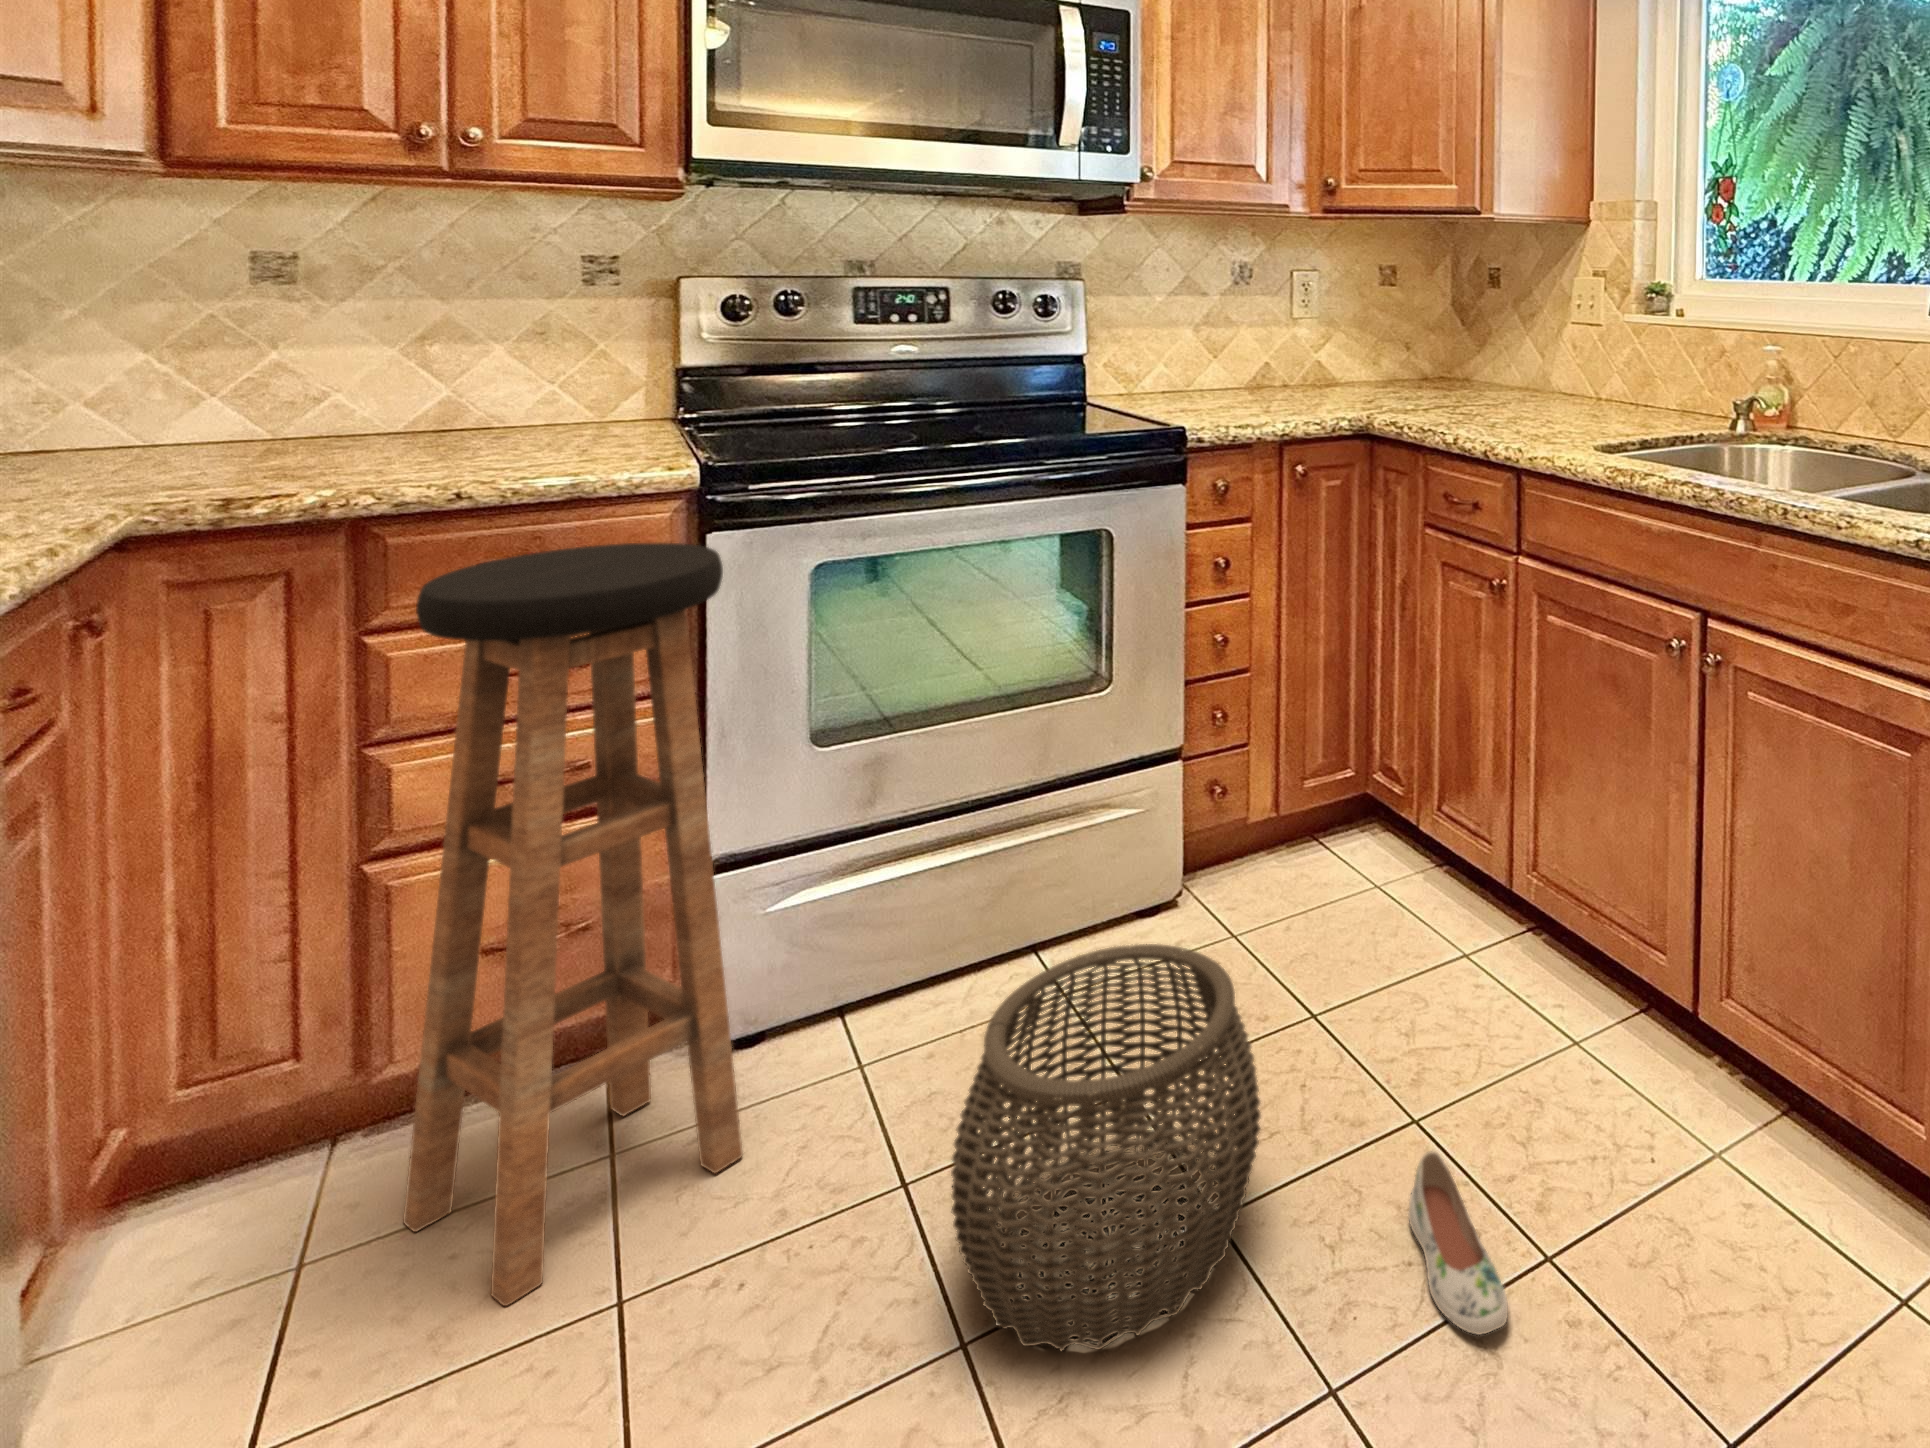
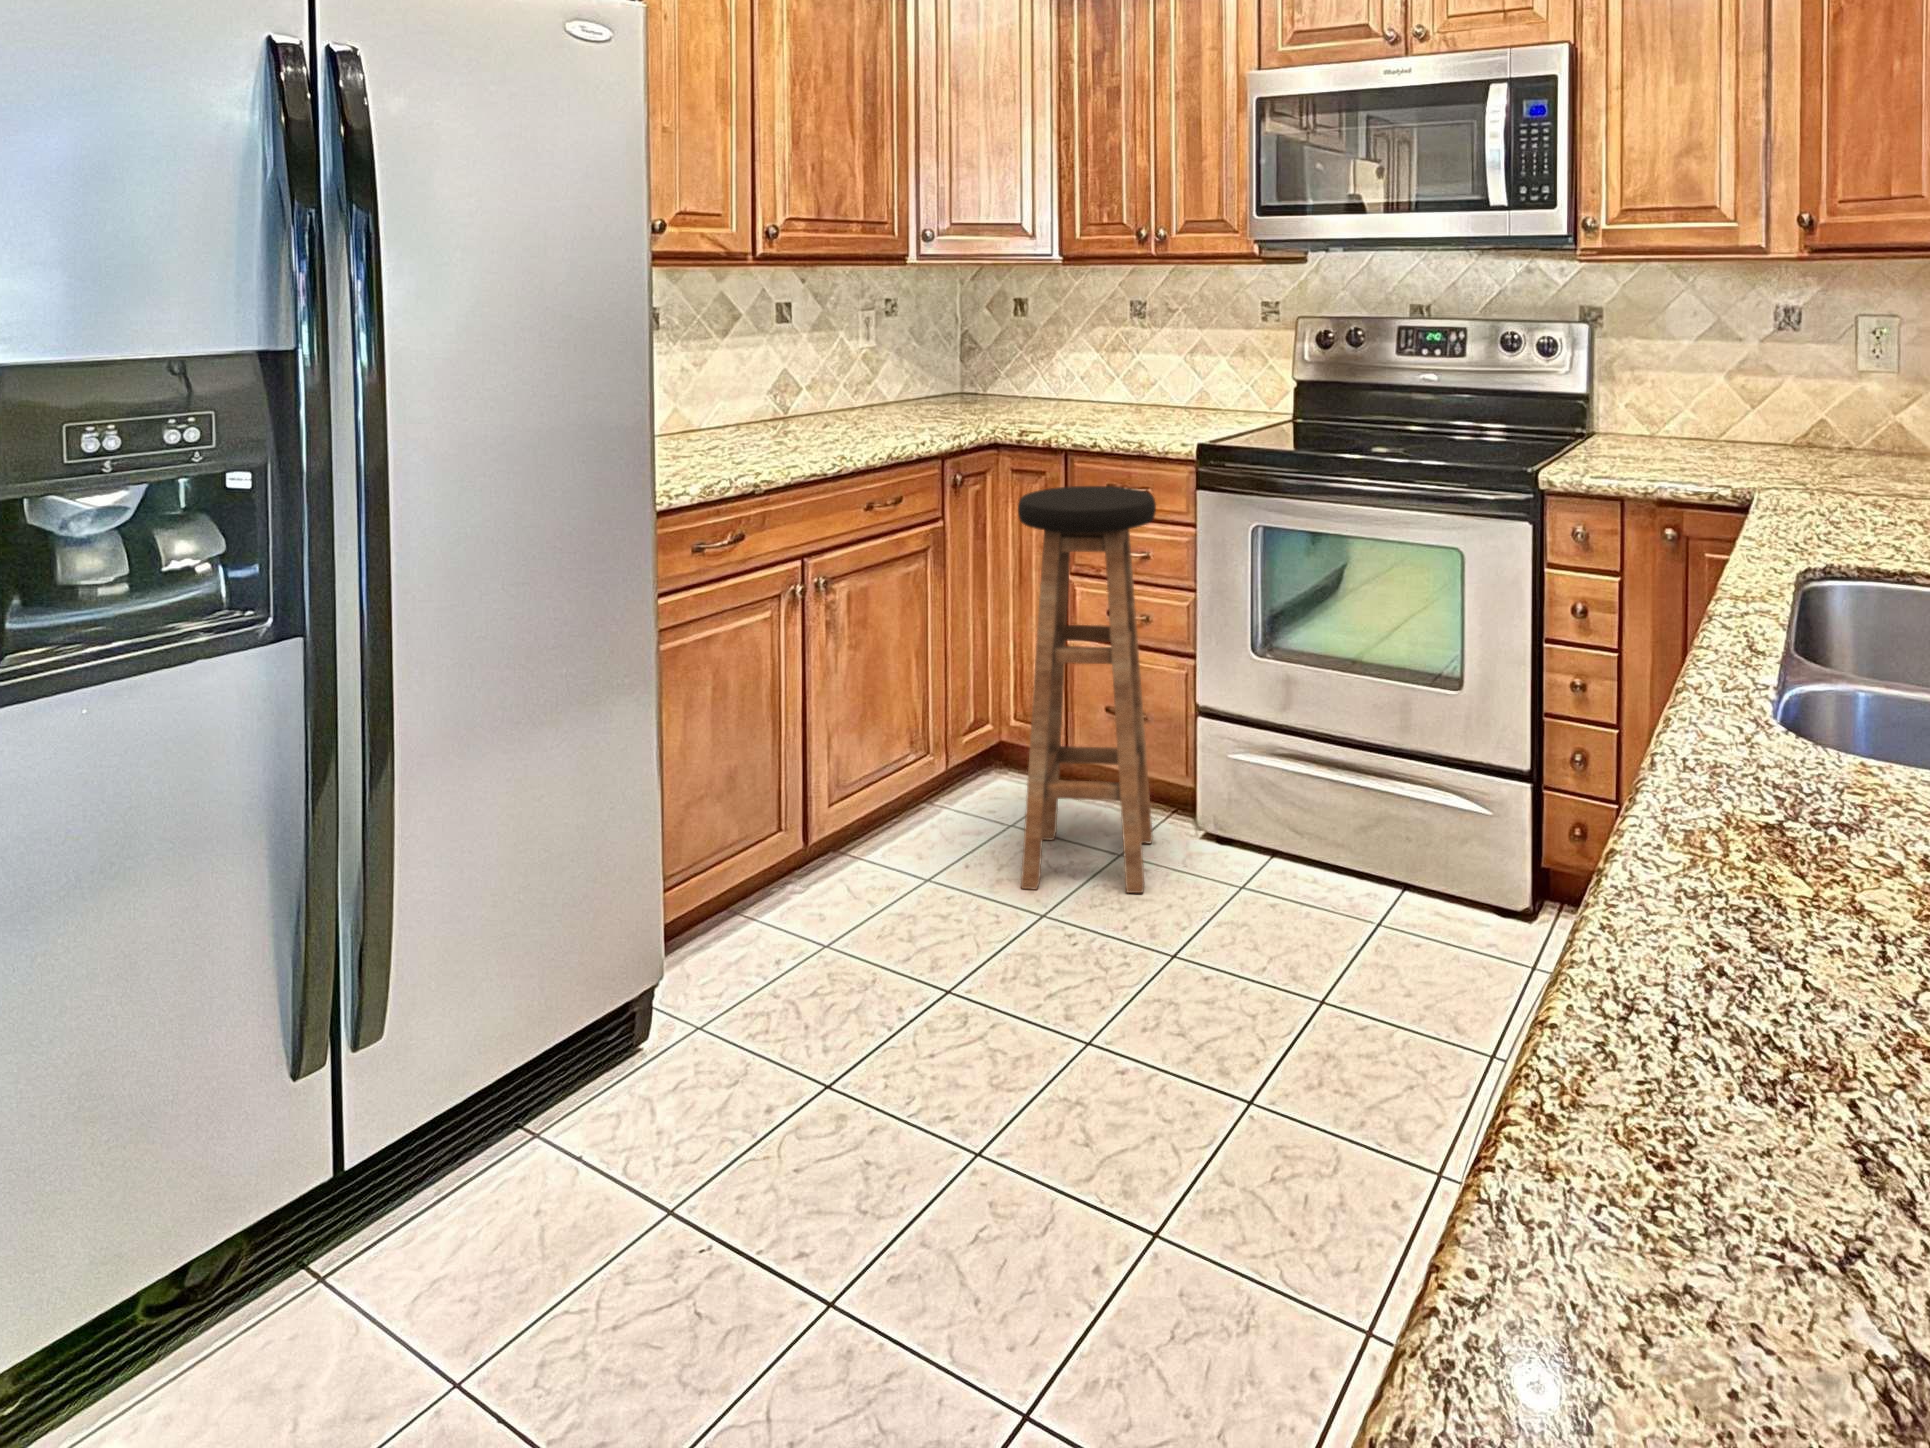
woven basket: present [951,944,1261,1351] -> none [1076,846,1295,1123]
shoe: present [1408,1151,1508,1334] -> none [1244,1163,1357,1314]

